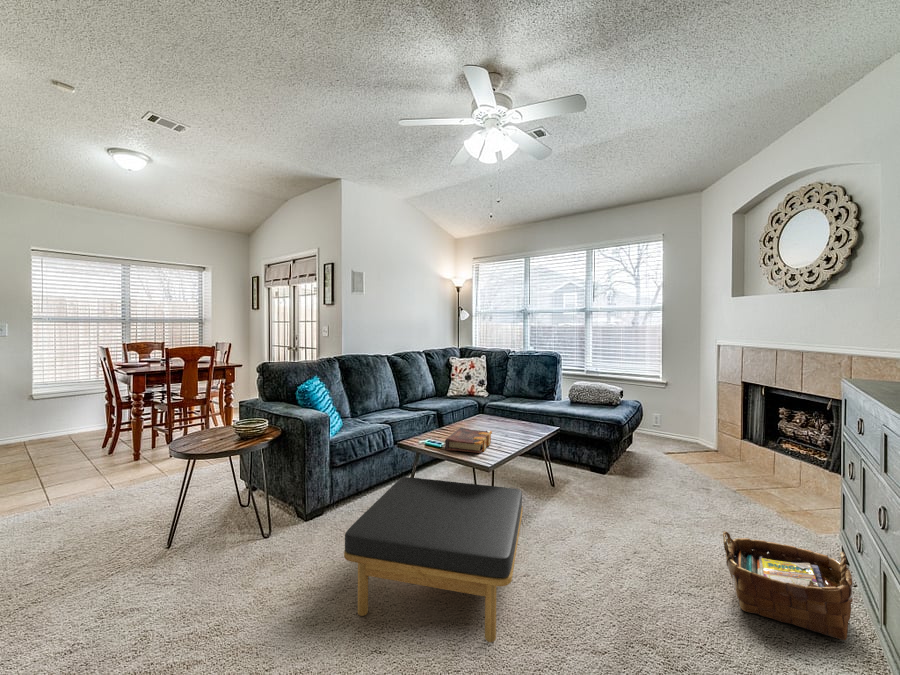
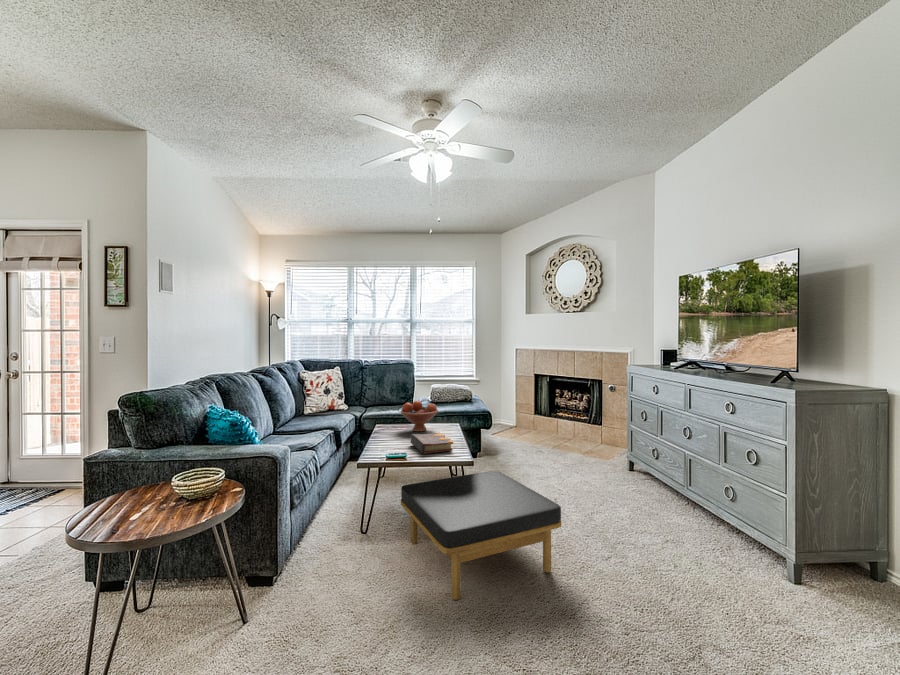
fruit bowl: none [483,395,525,429] -> present [401,401,438,432]
woven basket: present [723,531,853,640] -> none [601,459,665,507]

